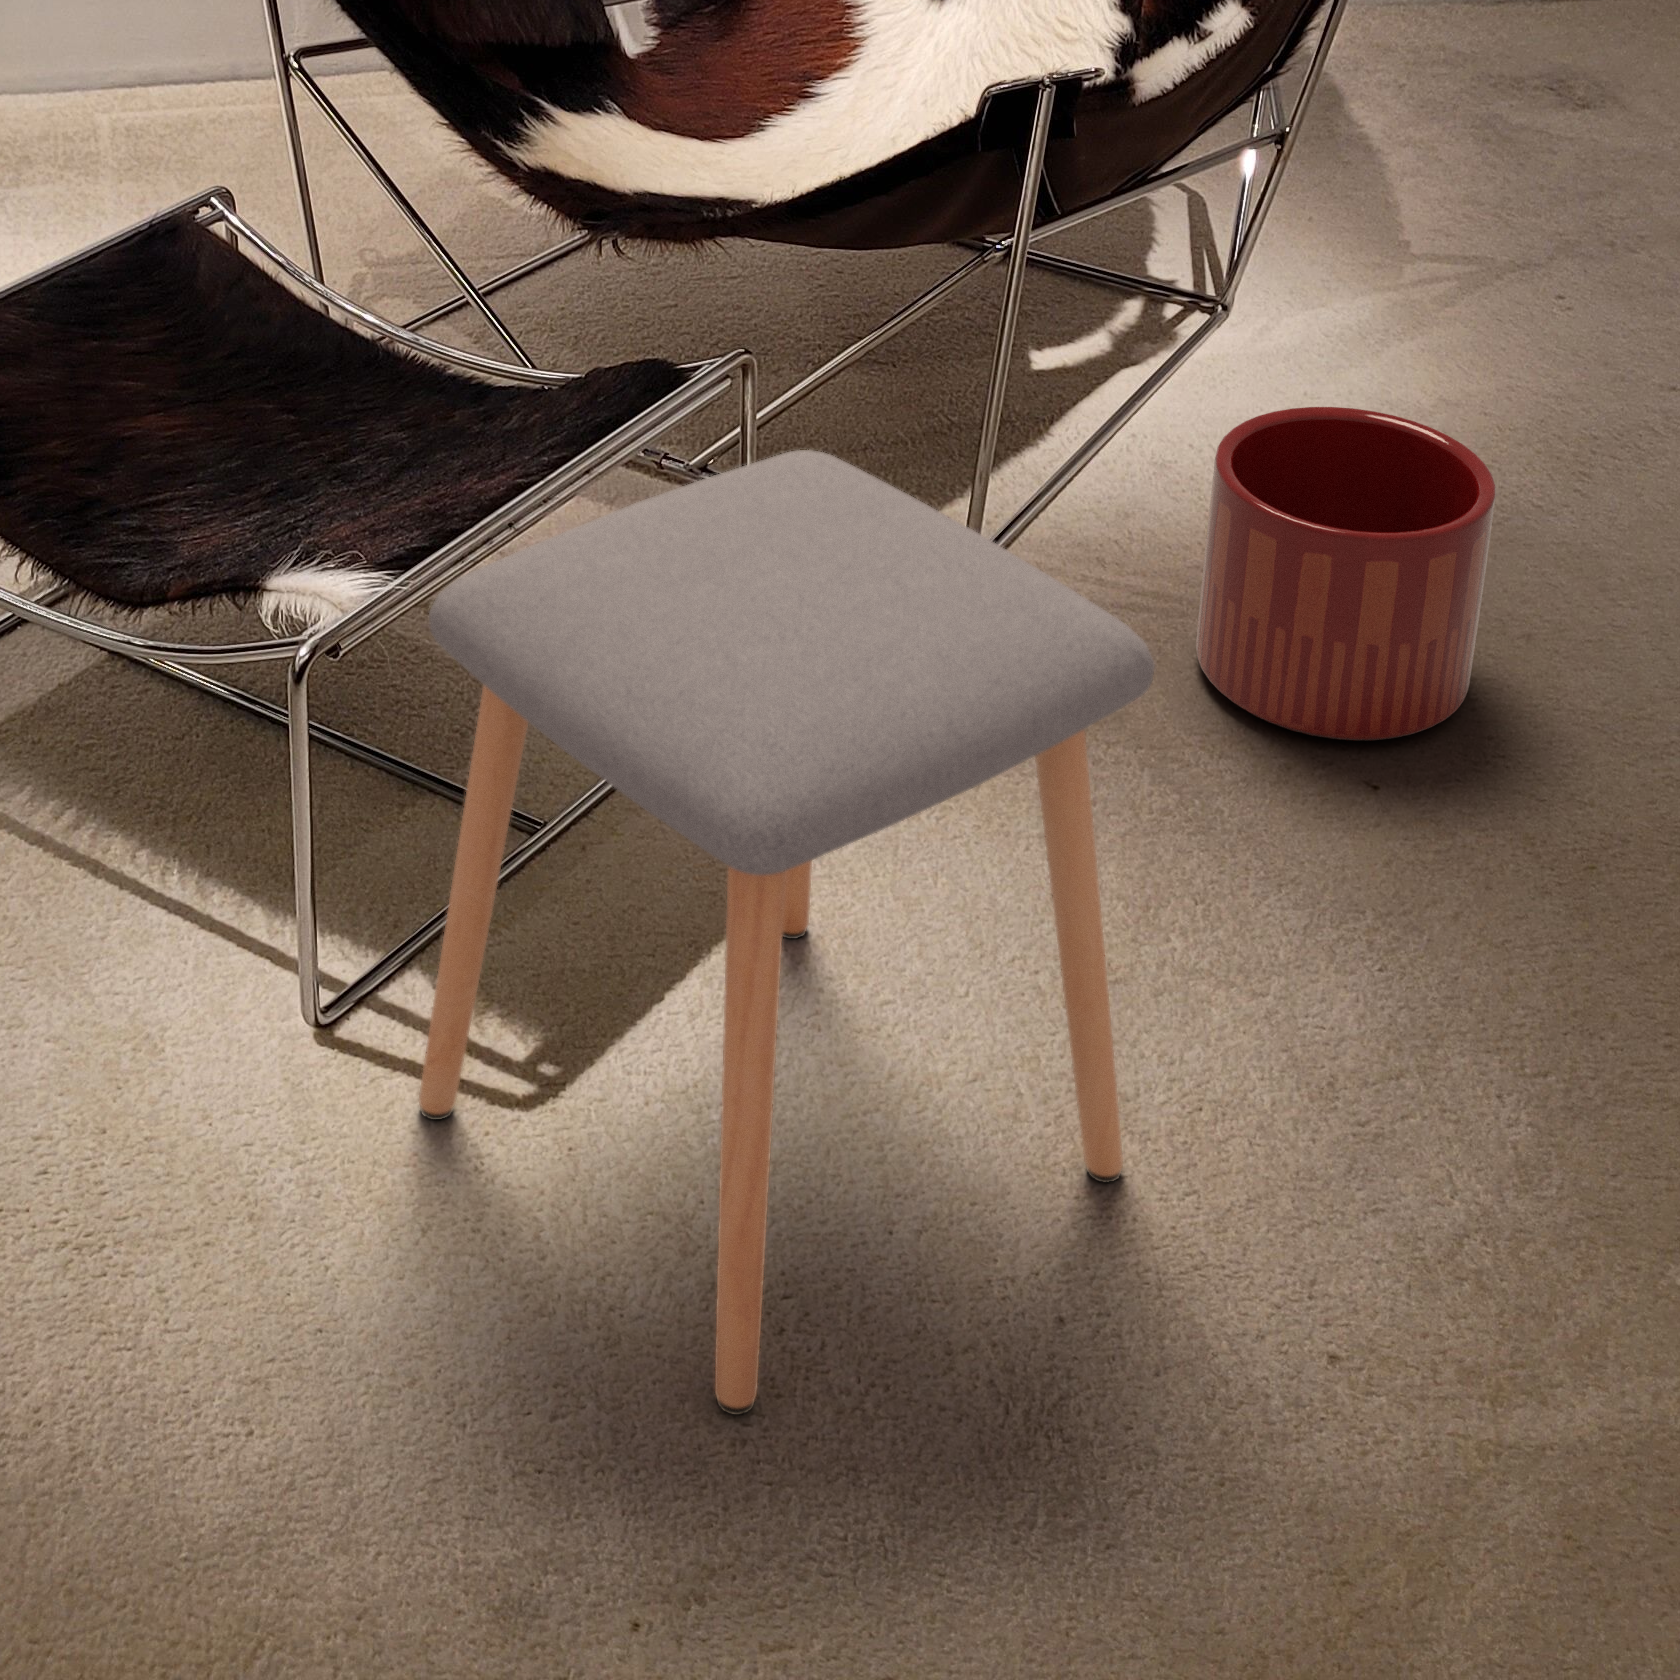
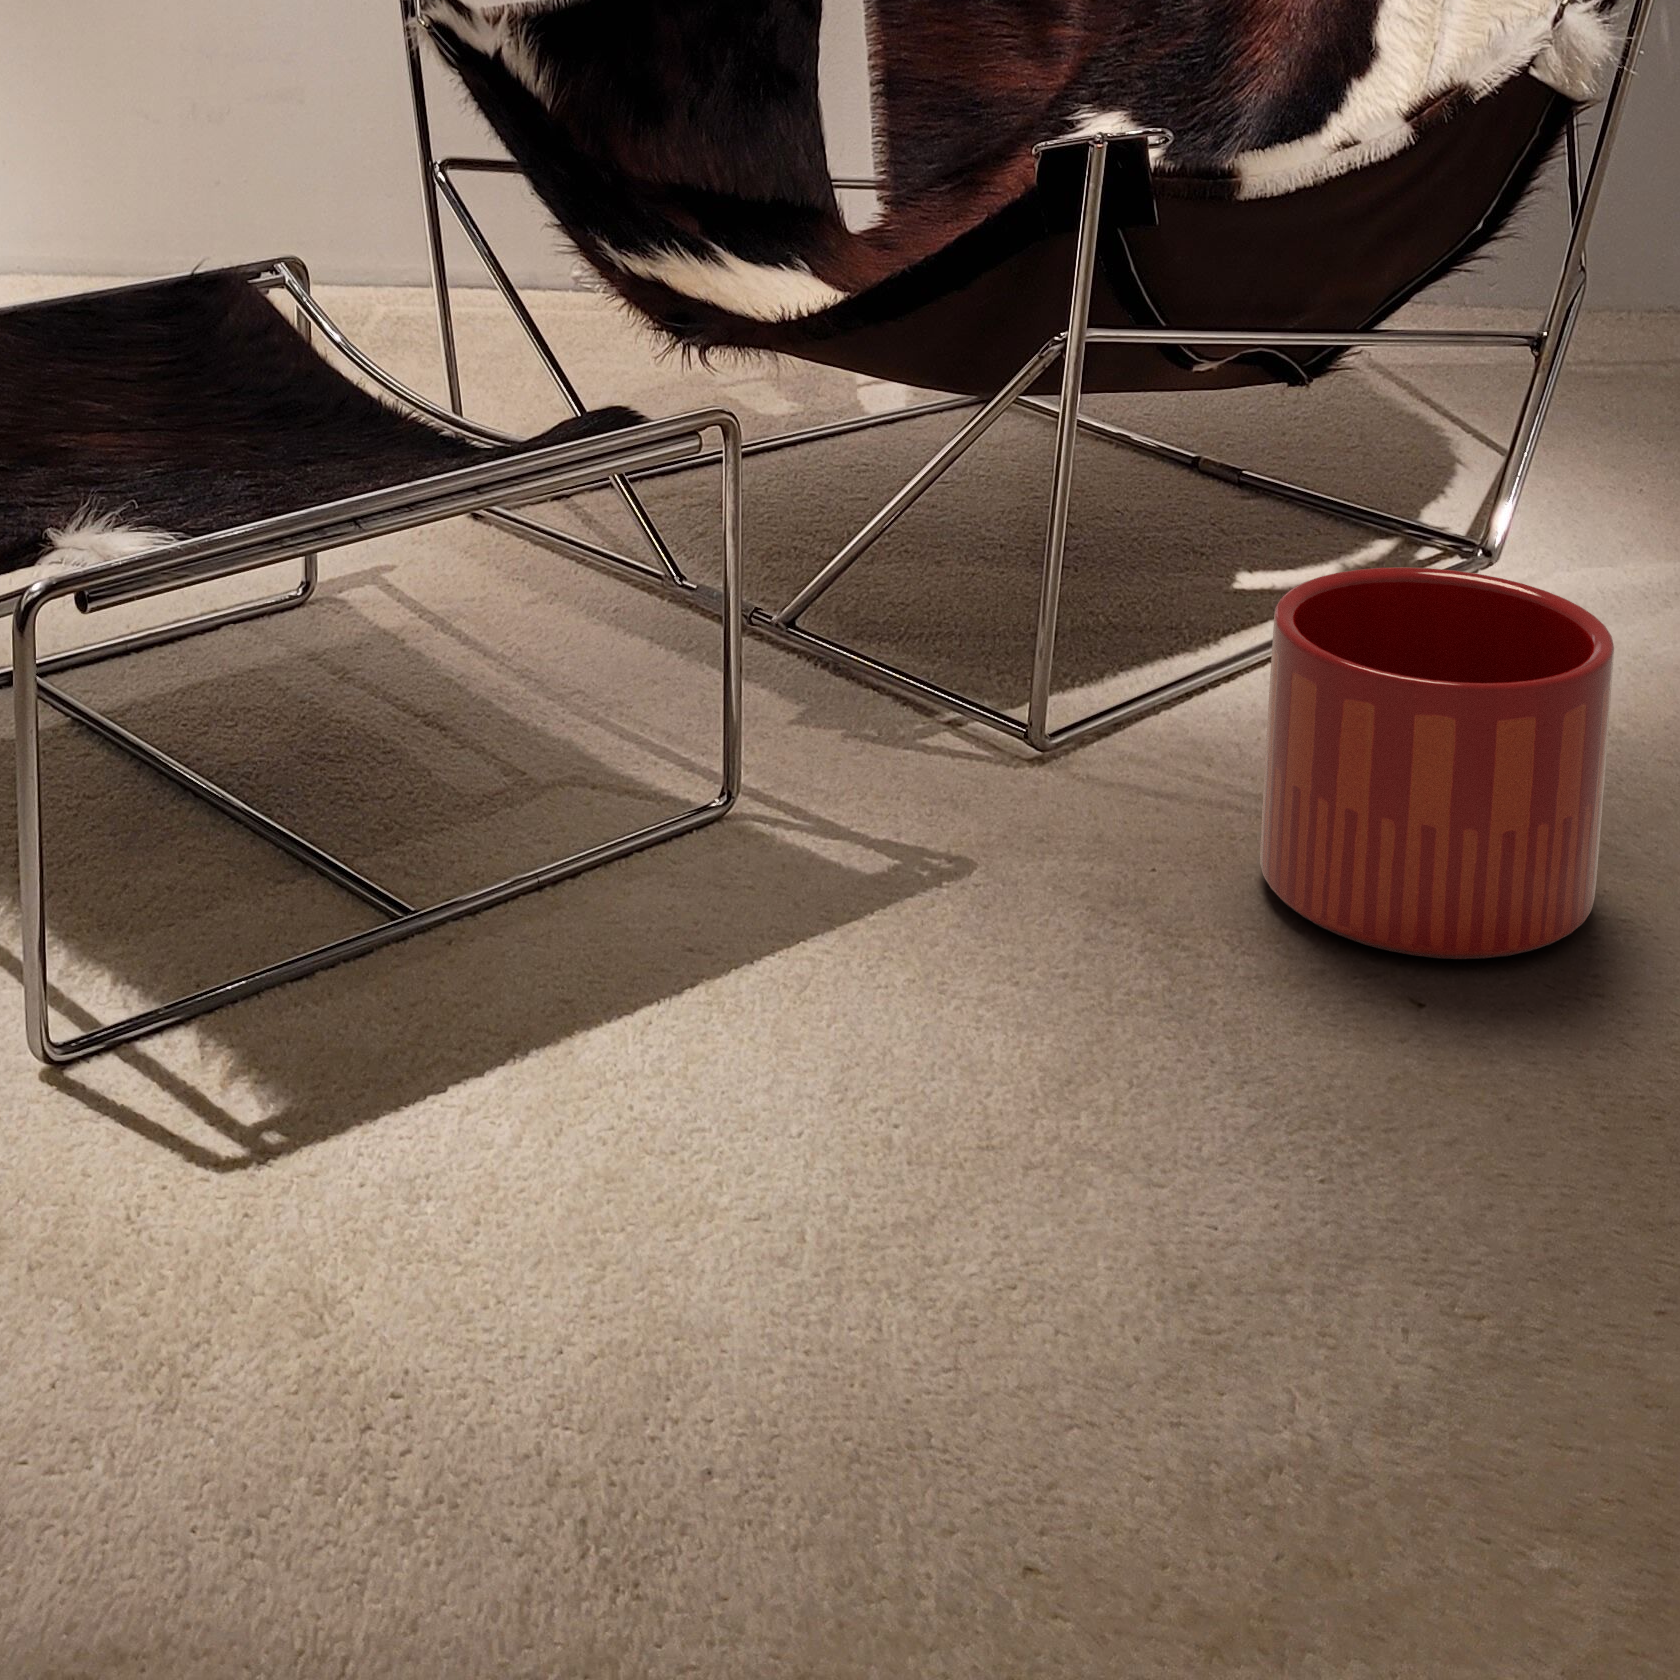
stool: present [419,450,1155,1415] -> none [98,420,878,1499]

